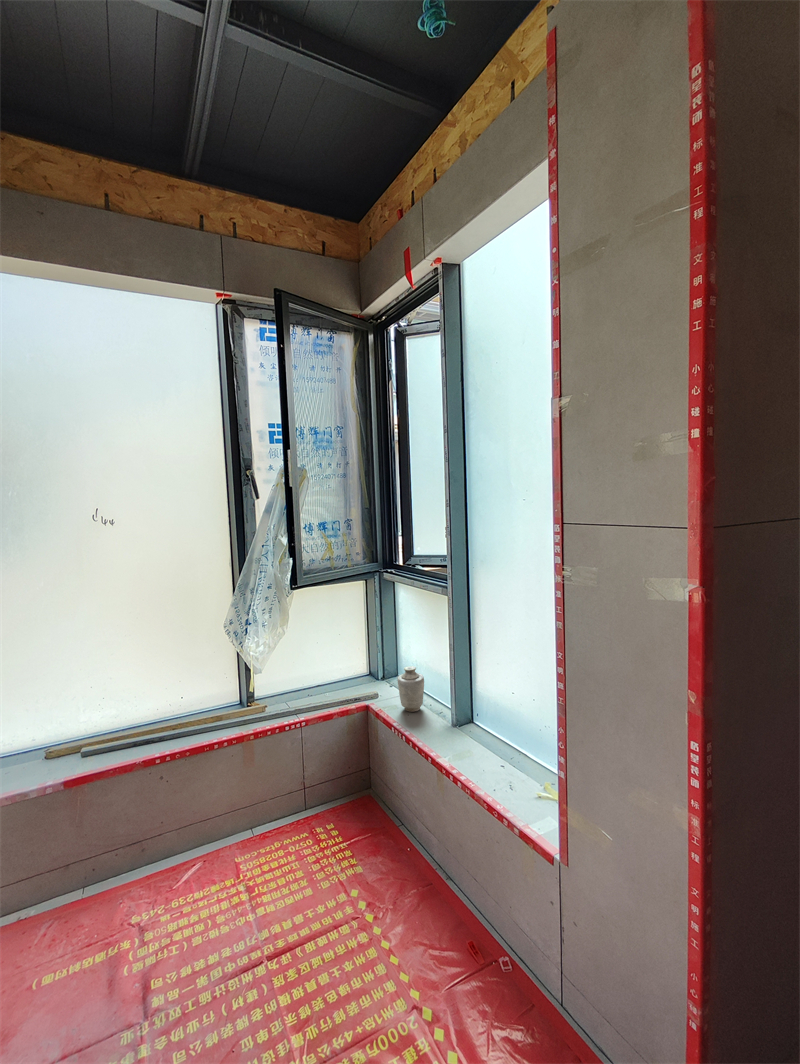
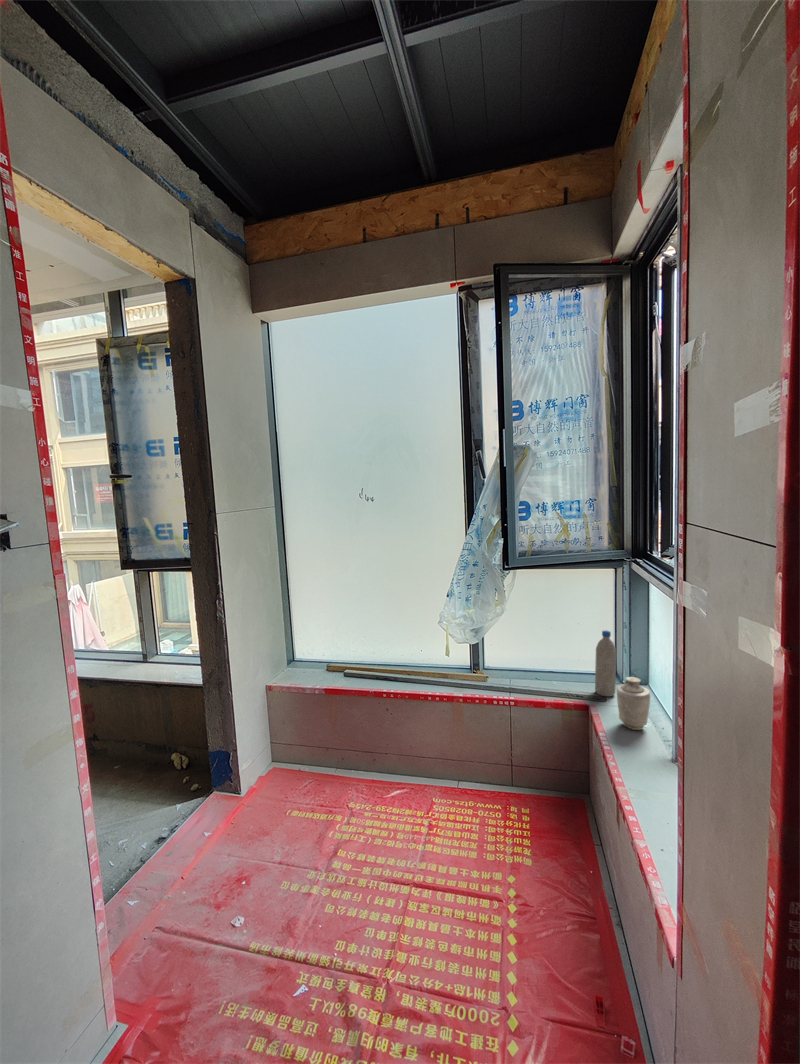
water bottle: none [363,632,382,692] -> present [595,631,616,697]

